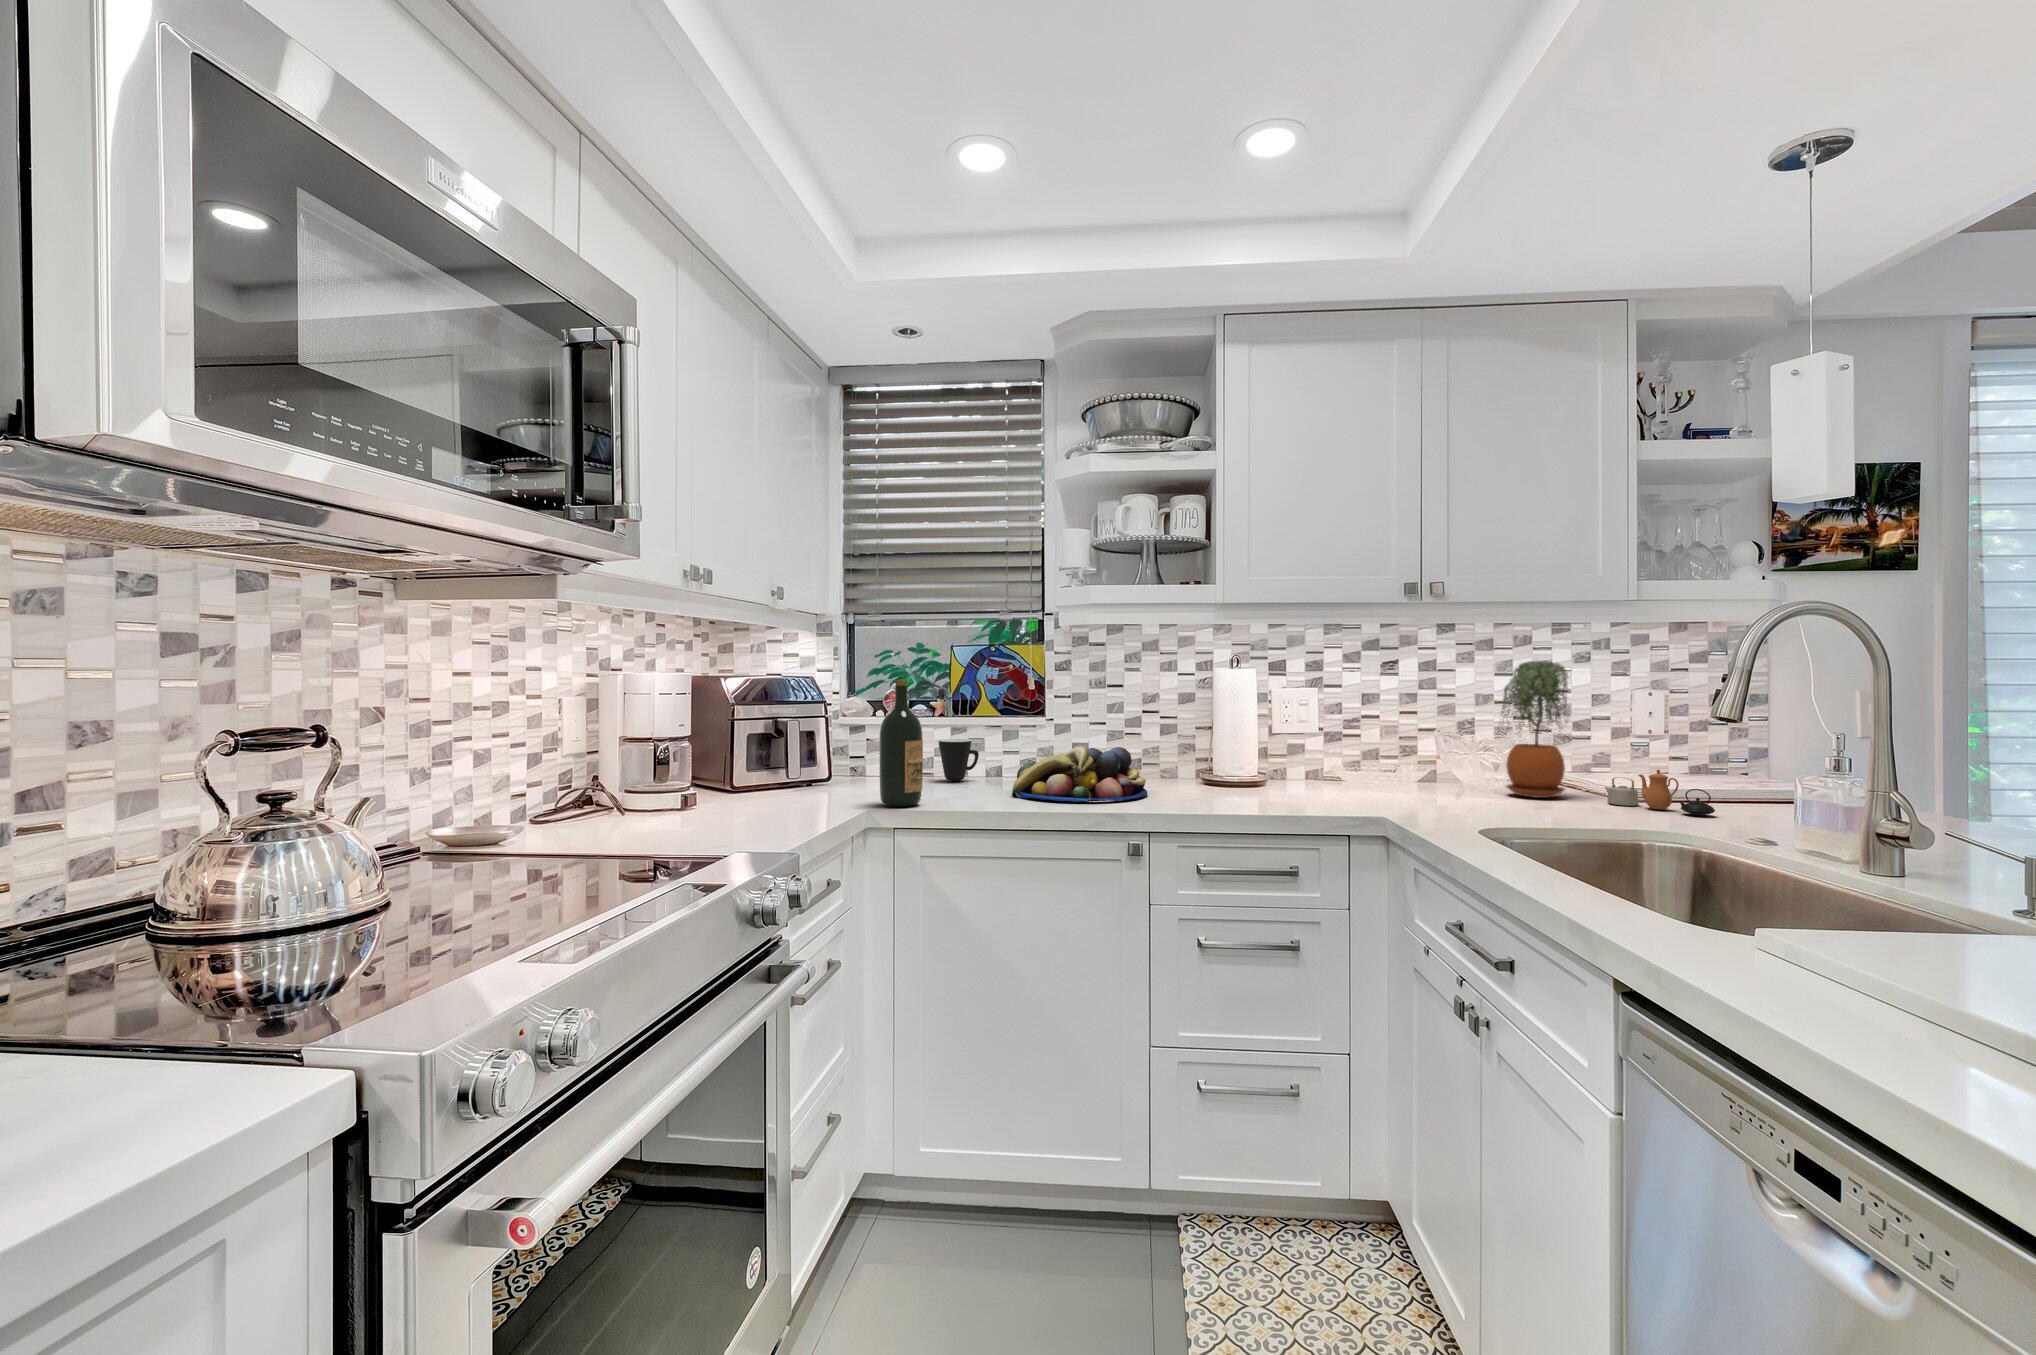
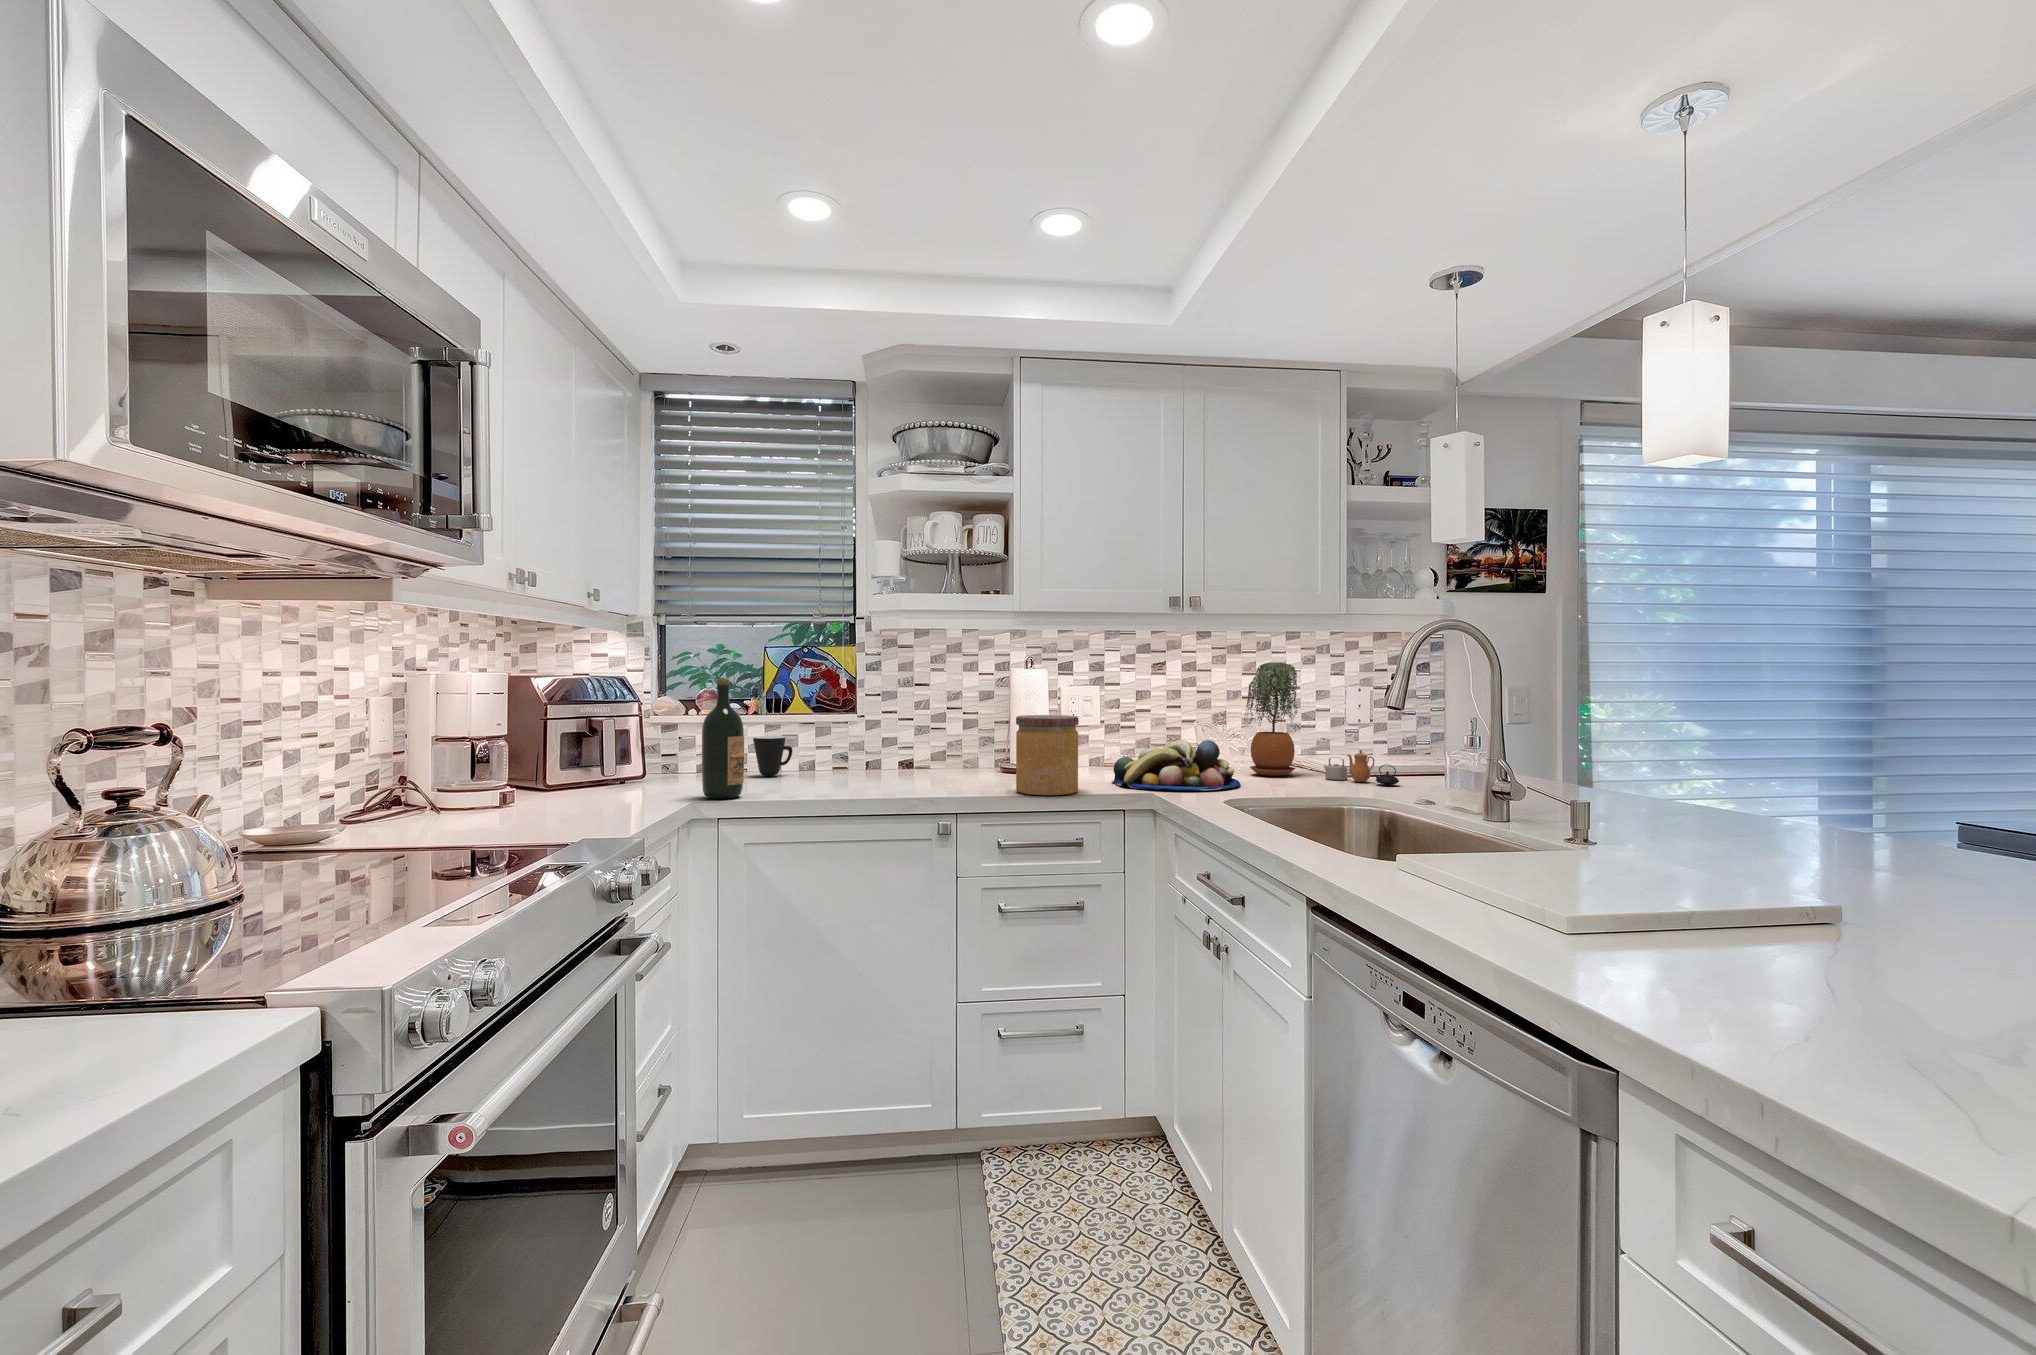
jar: none [1219,722,1294,815] -> present [1016,715,1079,795]
fruit bowl: present [1012,746,1147,802] -> present [1112,740,1240,790]

